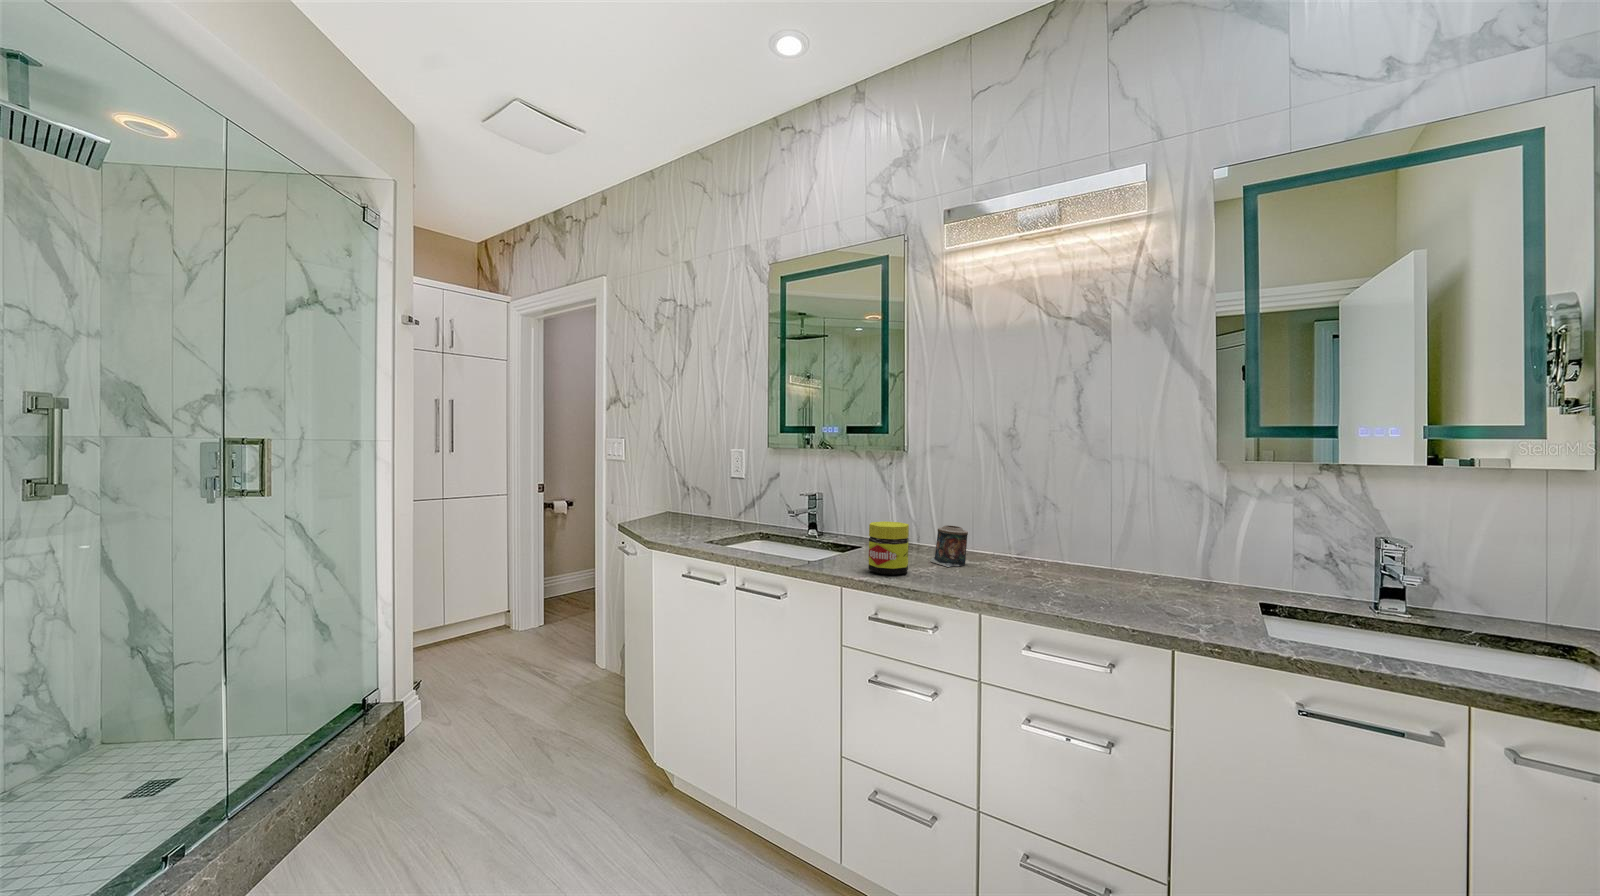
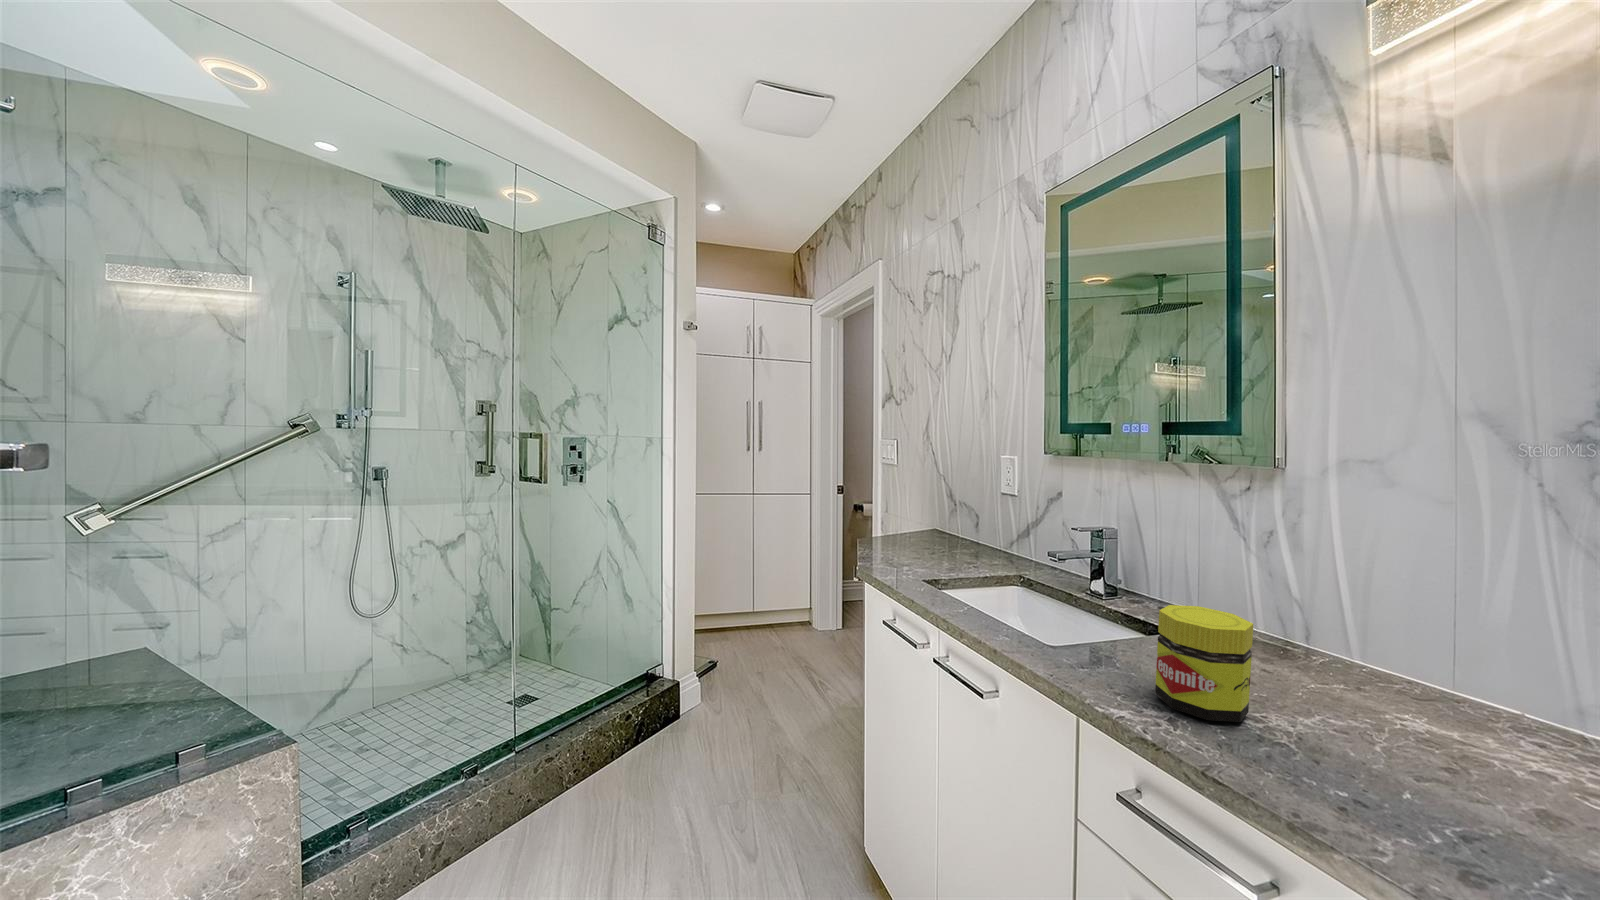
candle: present [930,525,968,567] -> none [1316,630,1424,727]

